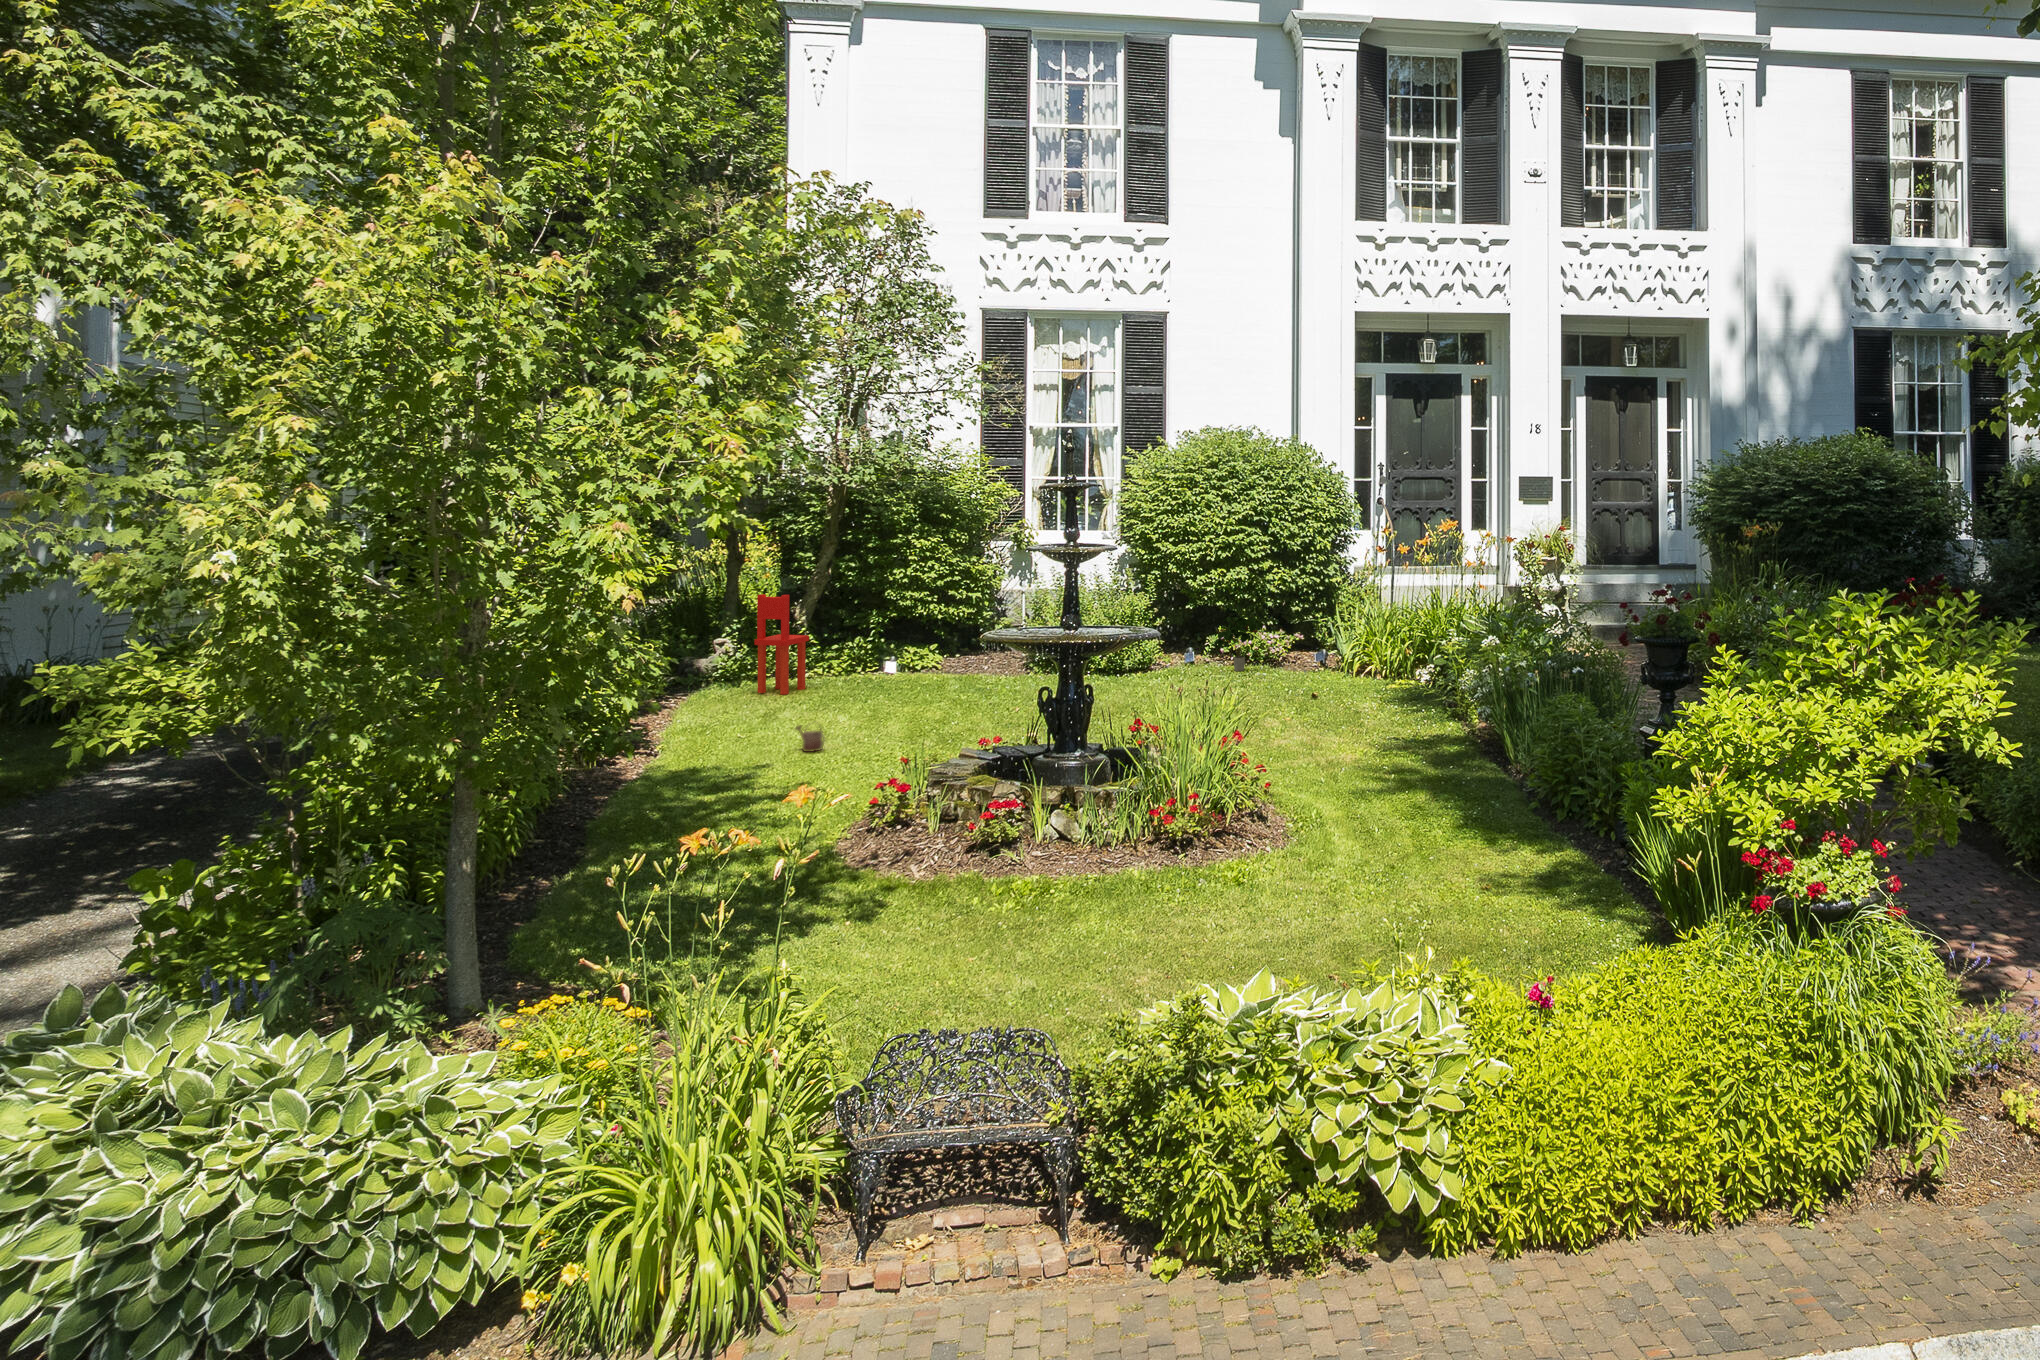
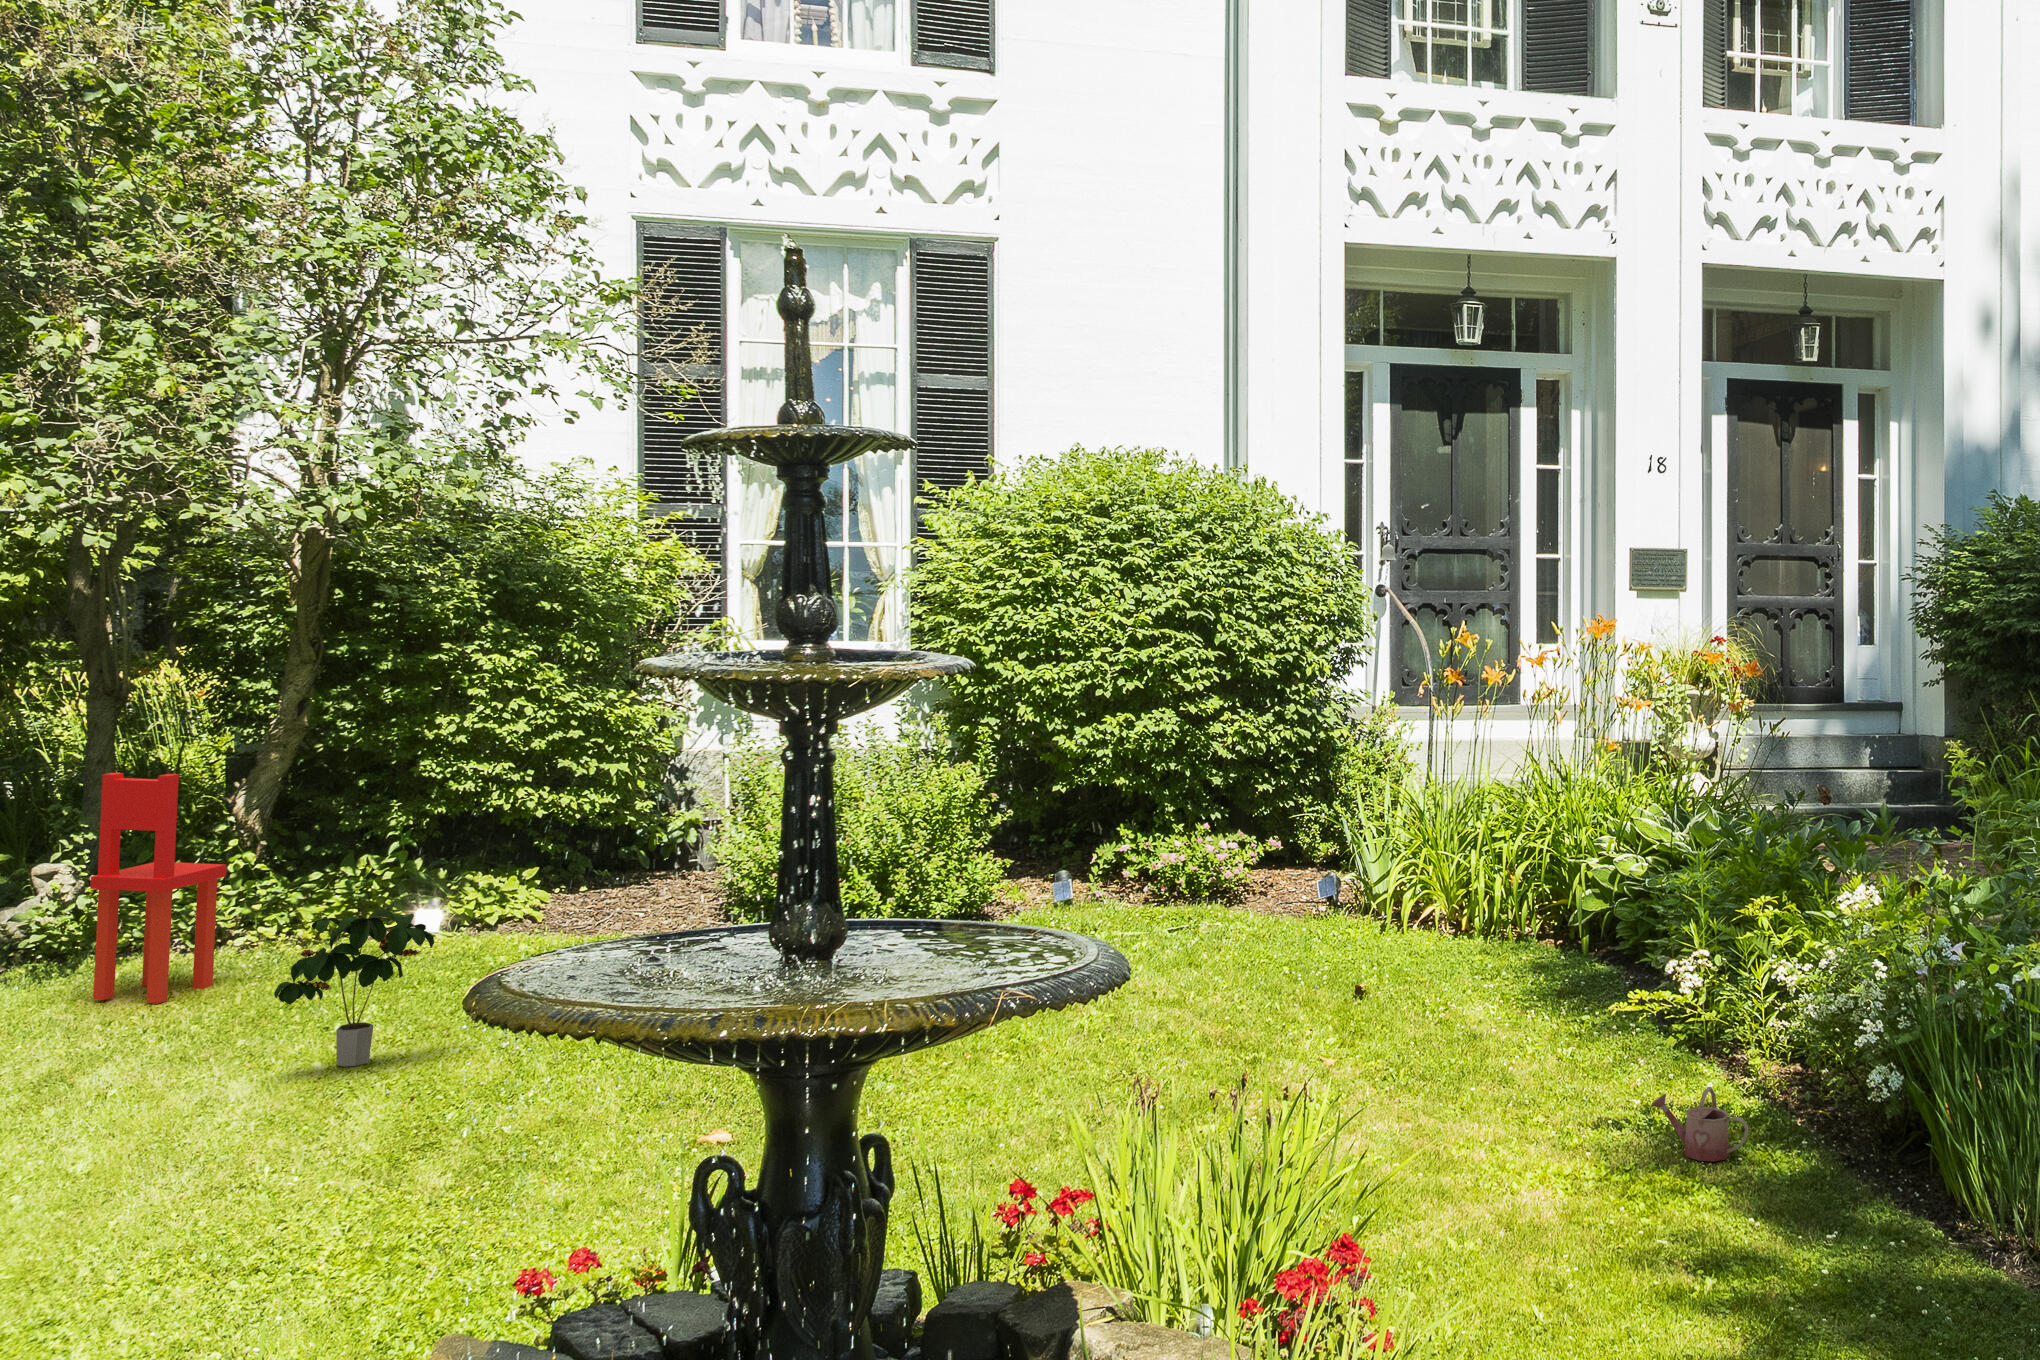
potted plant: present [1214,615,1263,671] -> present [274,910,434,1067]
watering can: present [796,725,824,752] -> present [1651,1087,1749,1162]

